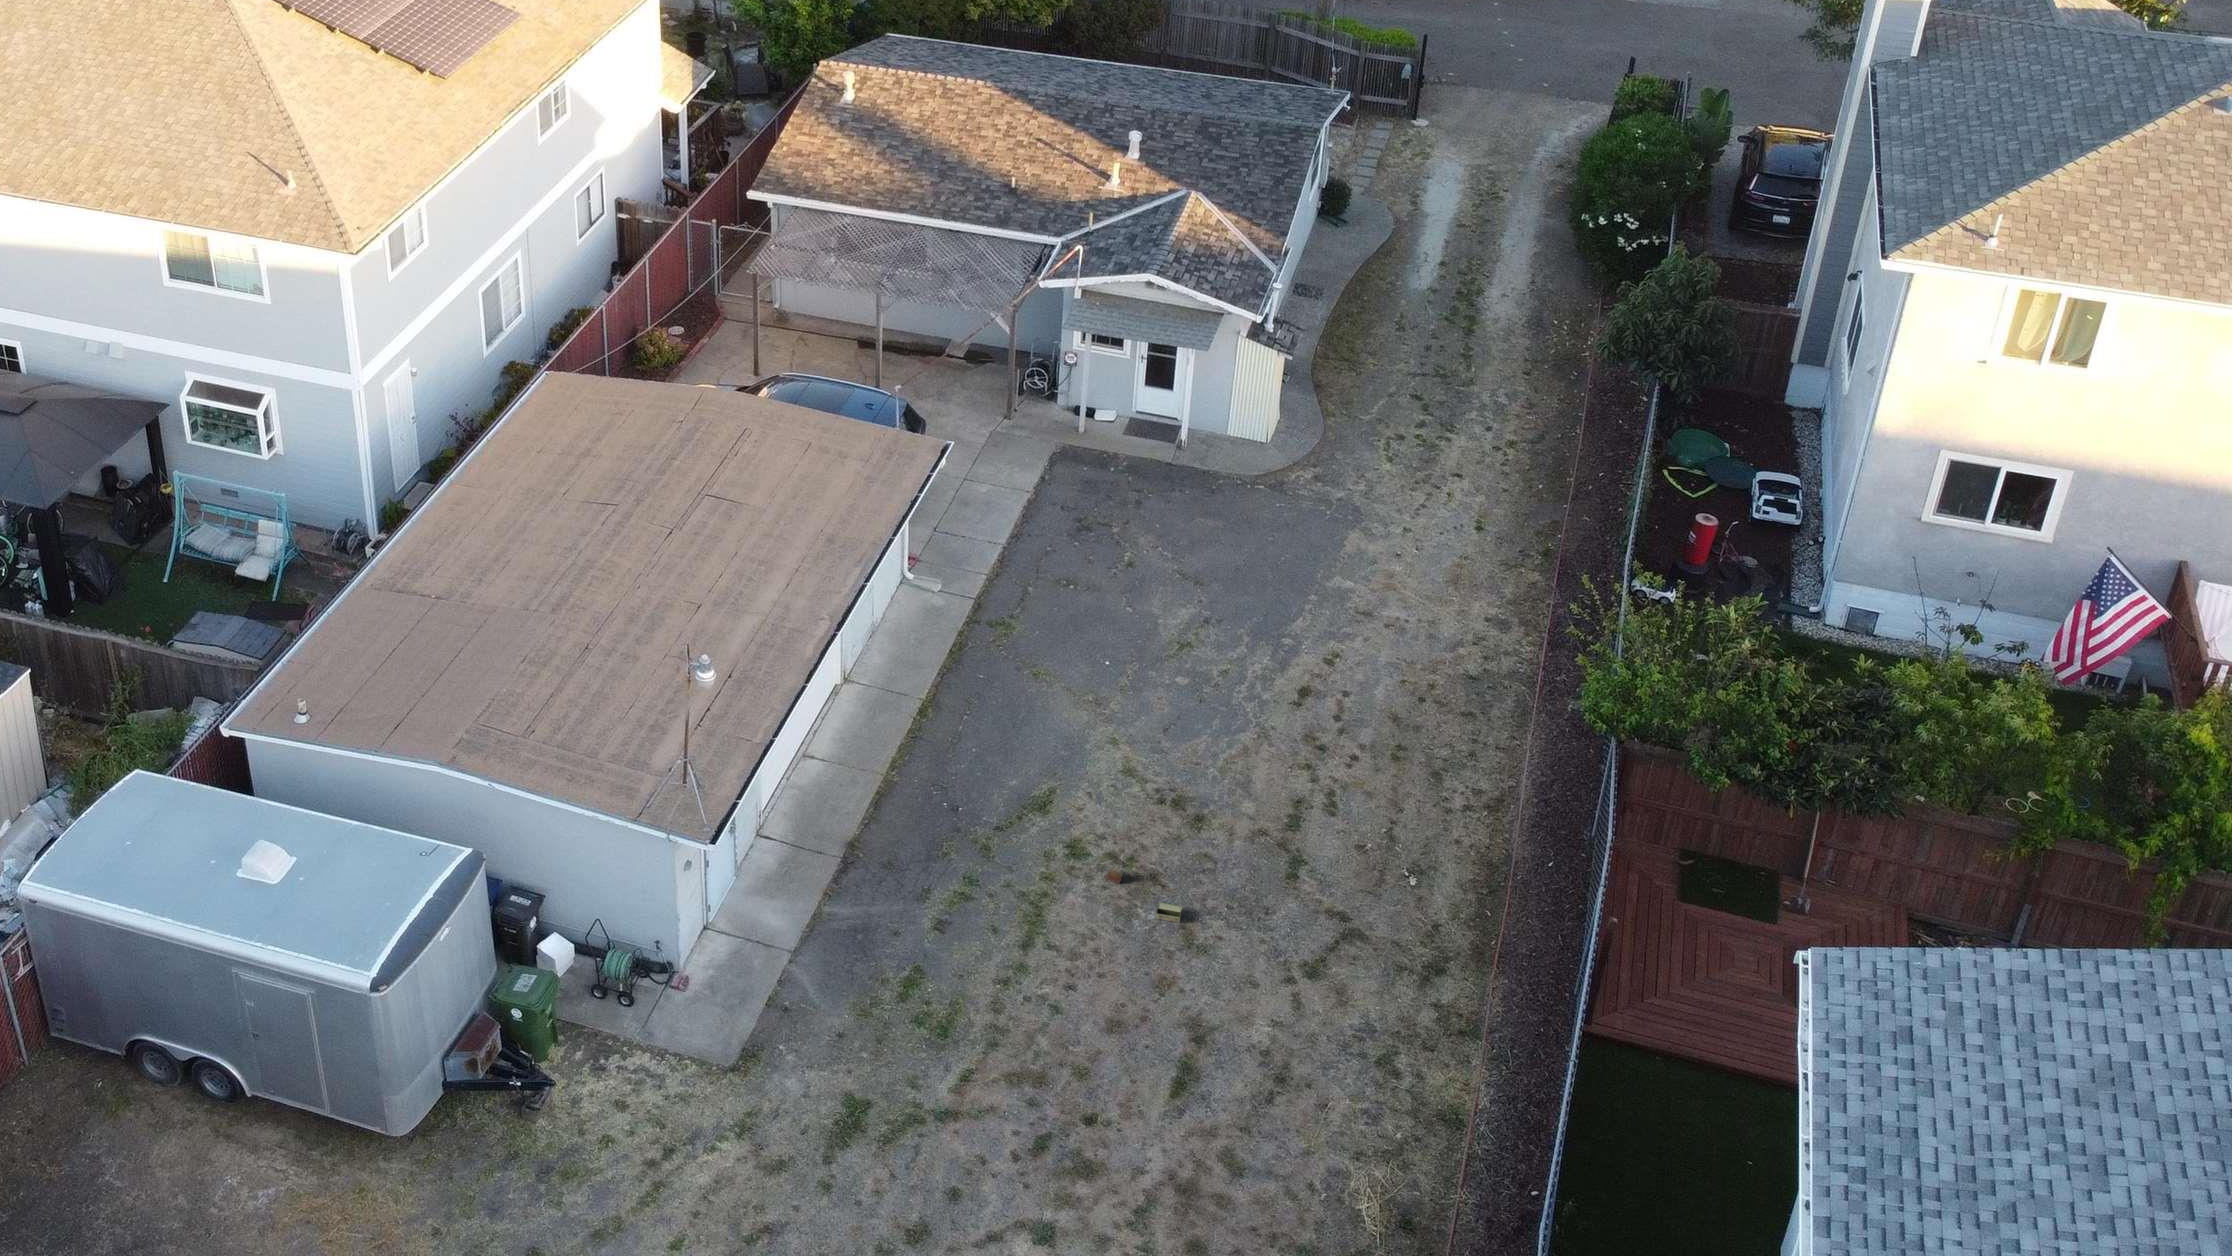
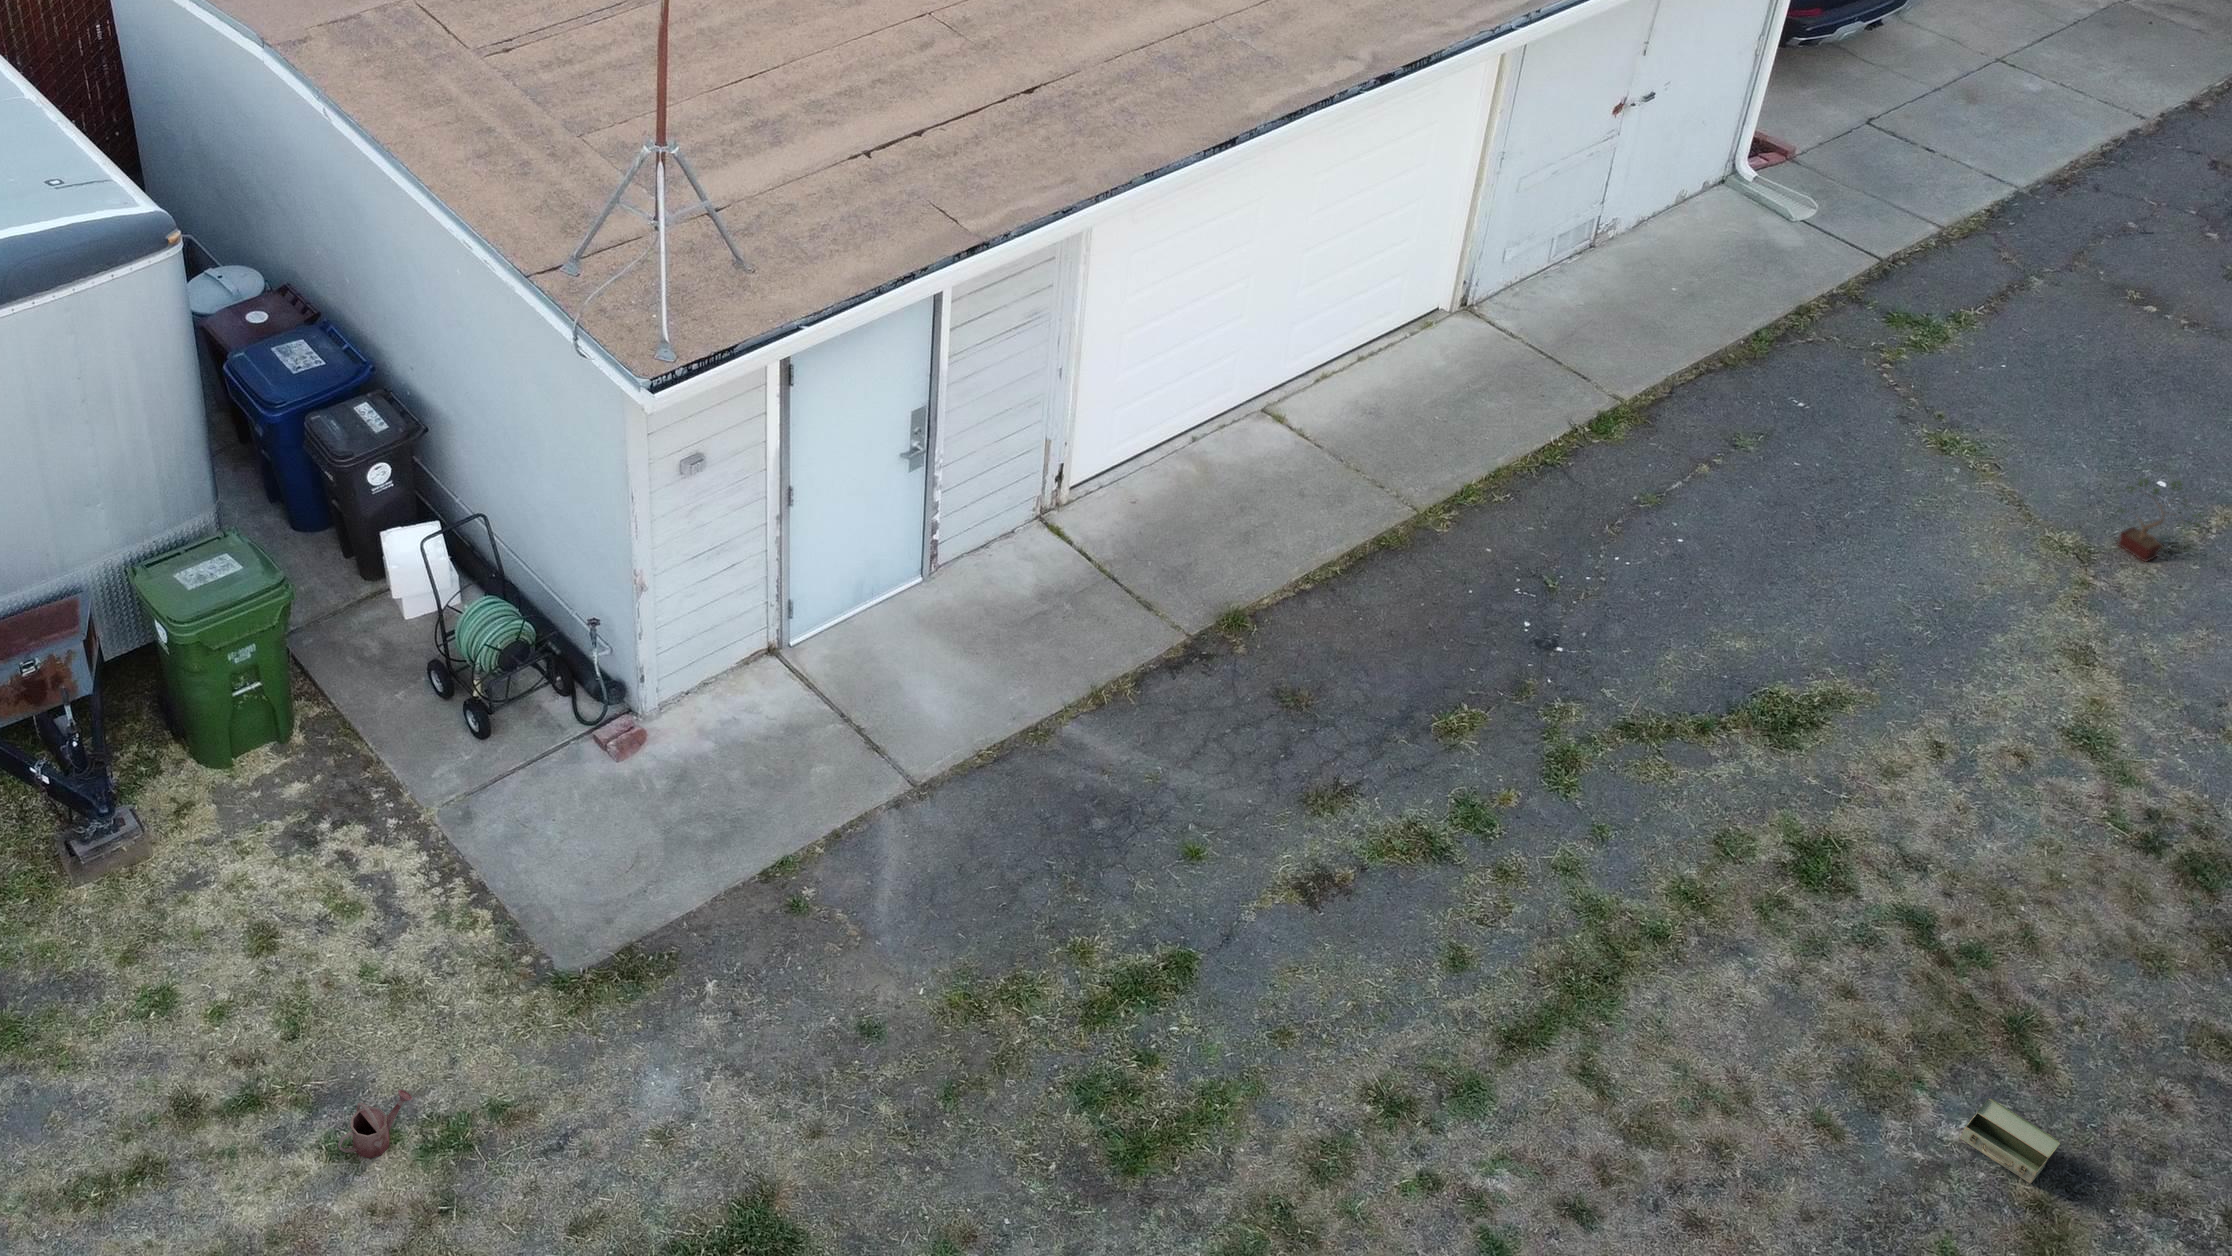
potted plant: present [1104,852,1134,883] -> present [2117,479,2201,562]
watering can: none [710,1122,725,1150] -> present [338,1090,412,1158]

